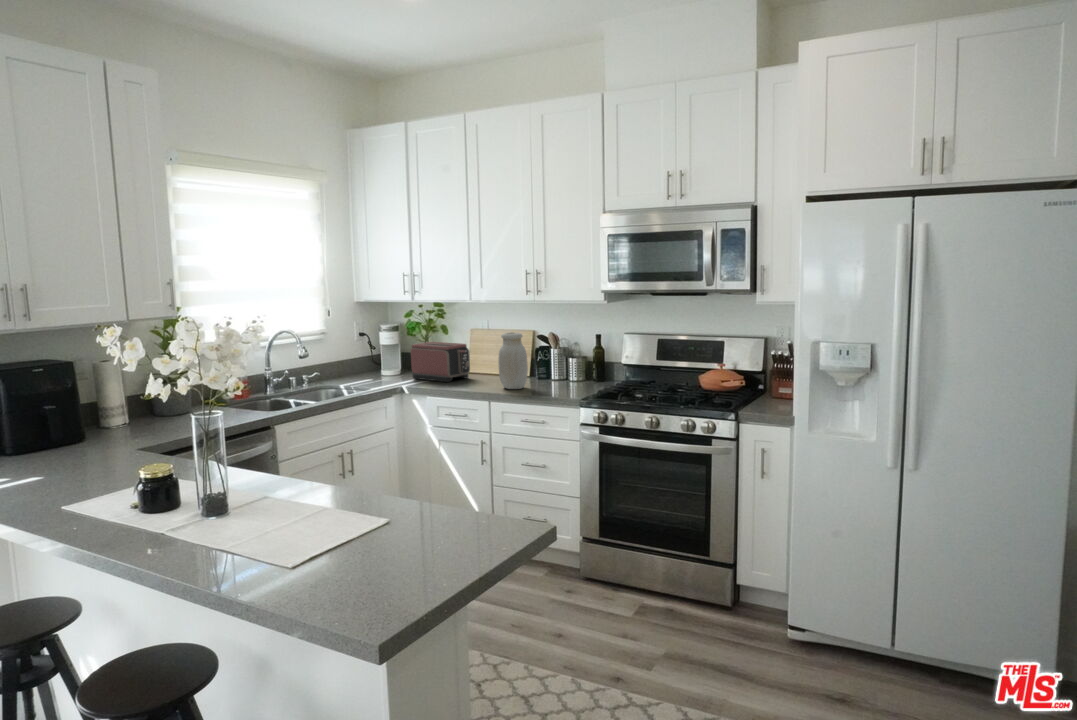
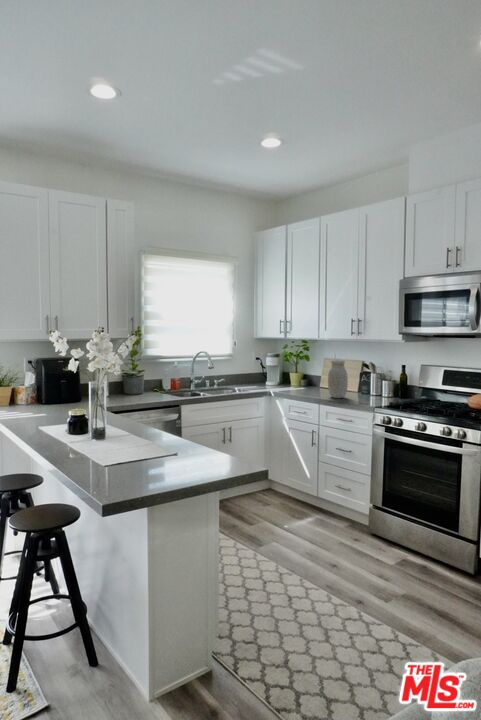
toaster: present [411,342,470,382] -> none [281,365,317,391]

